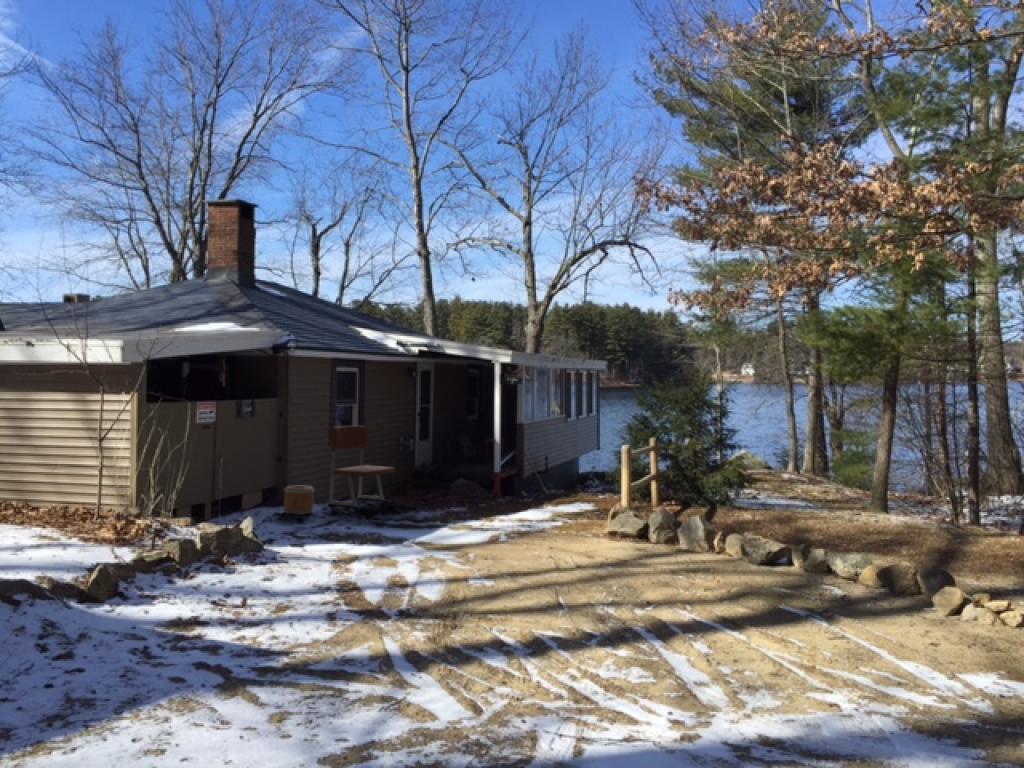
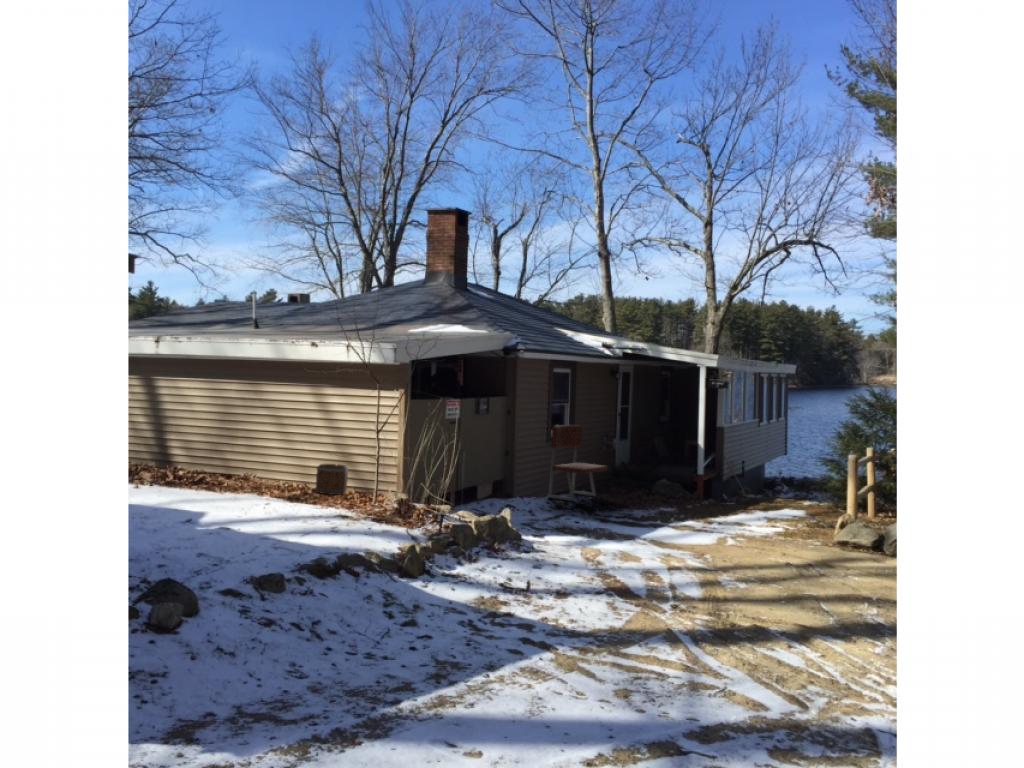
bucket: present [283,486,314,515] -> present [315,464,349,495]

